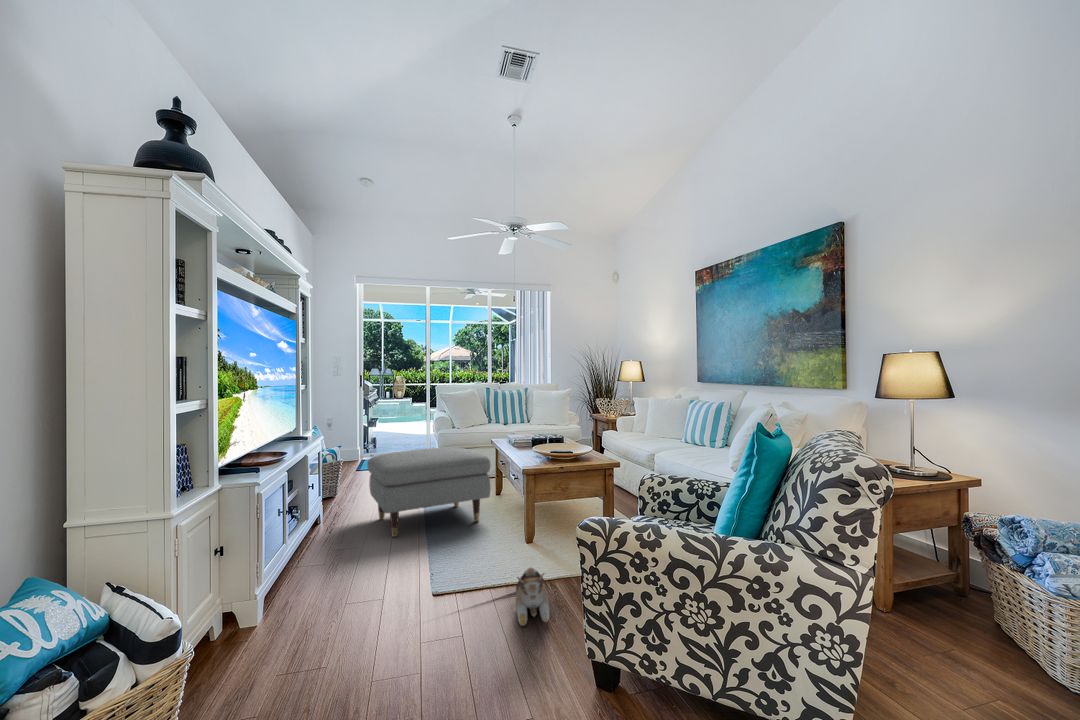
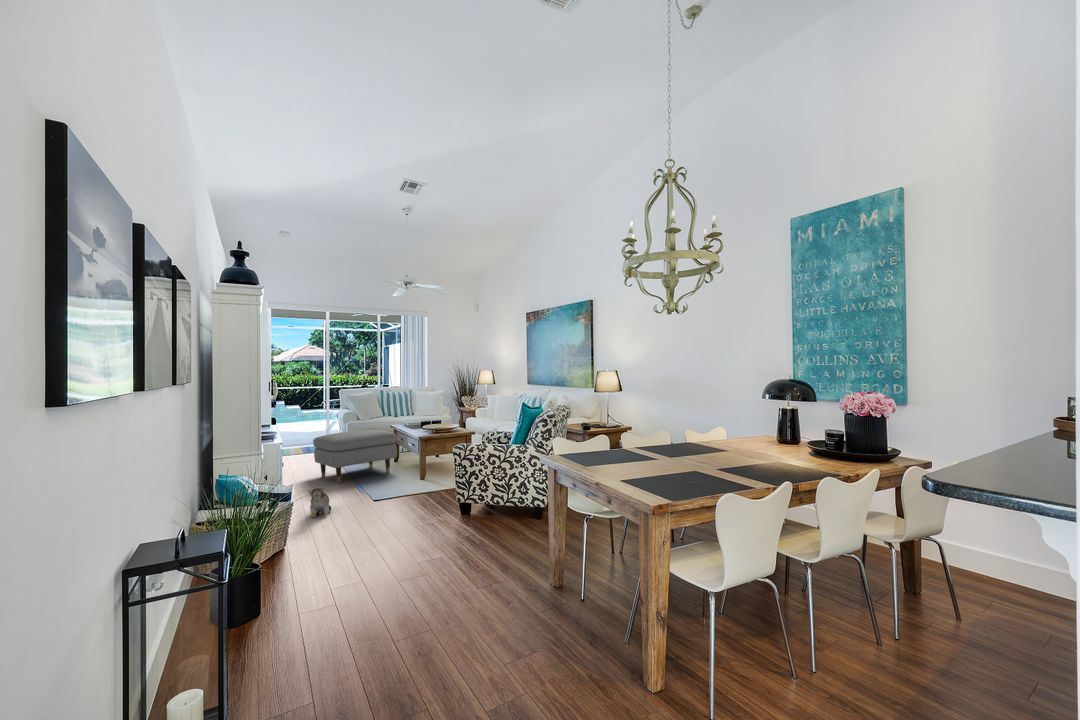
plush toy: present [516,568,550,626] -> present [309,487,331,518]

